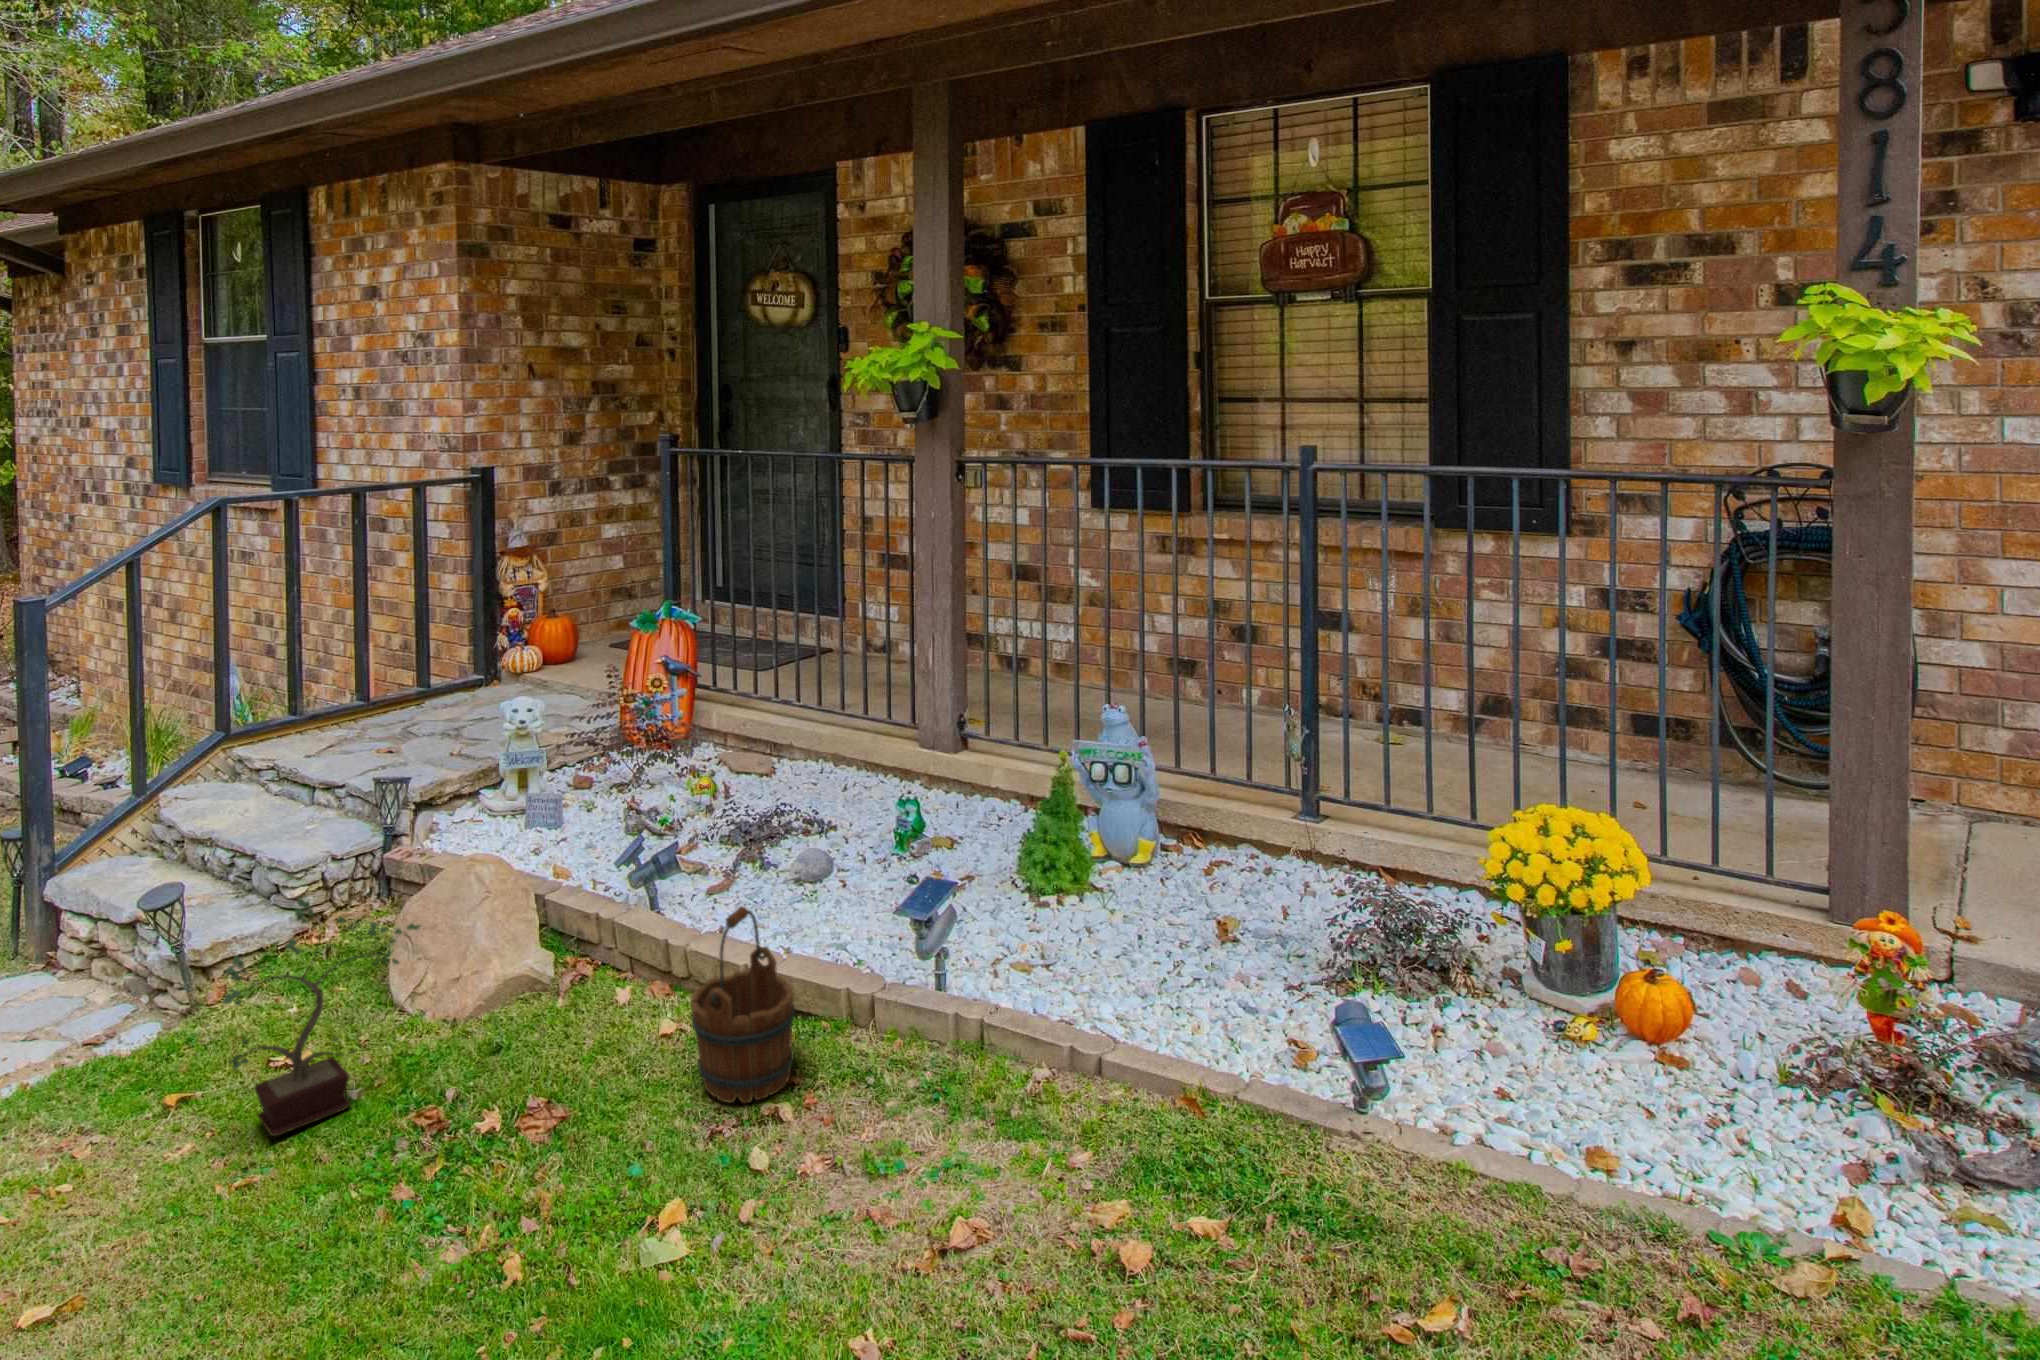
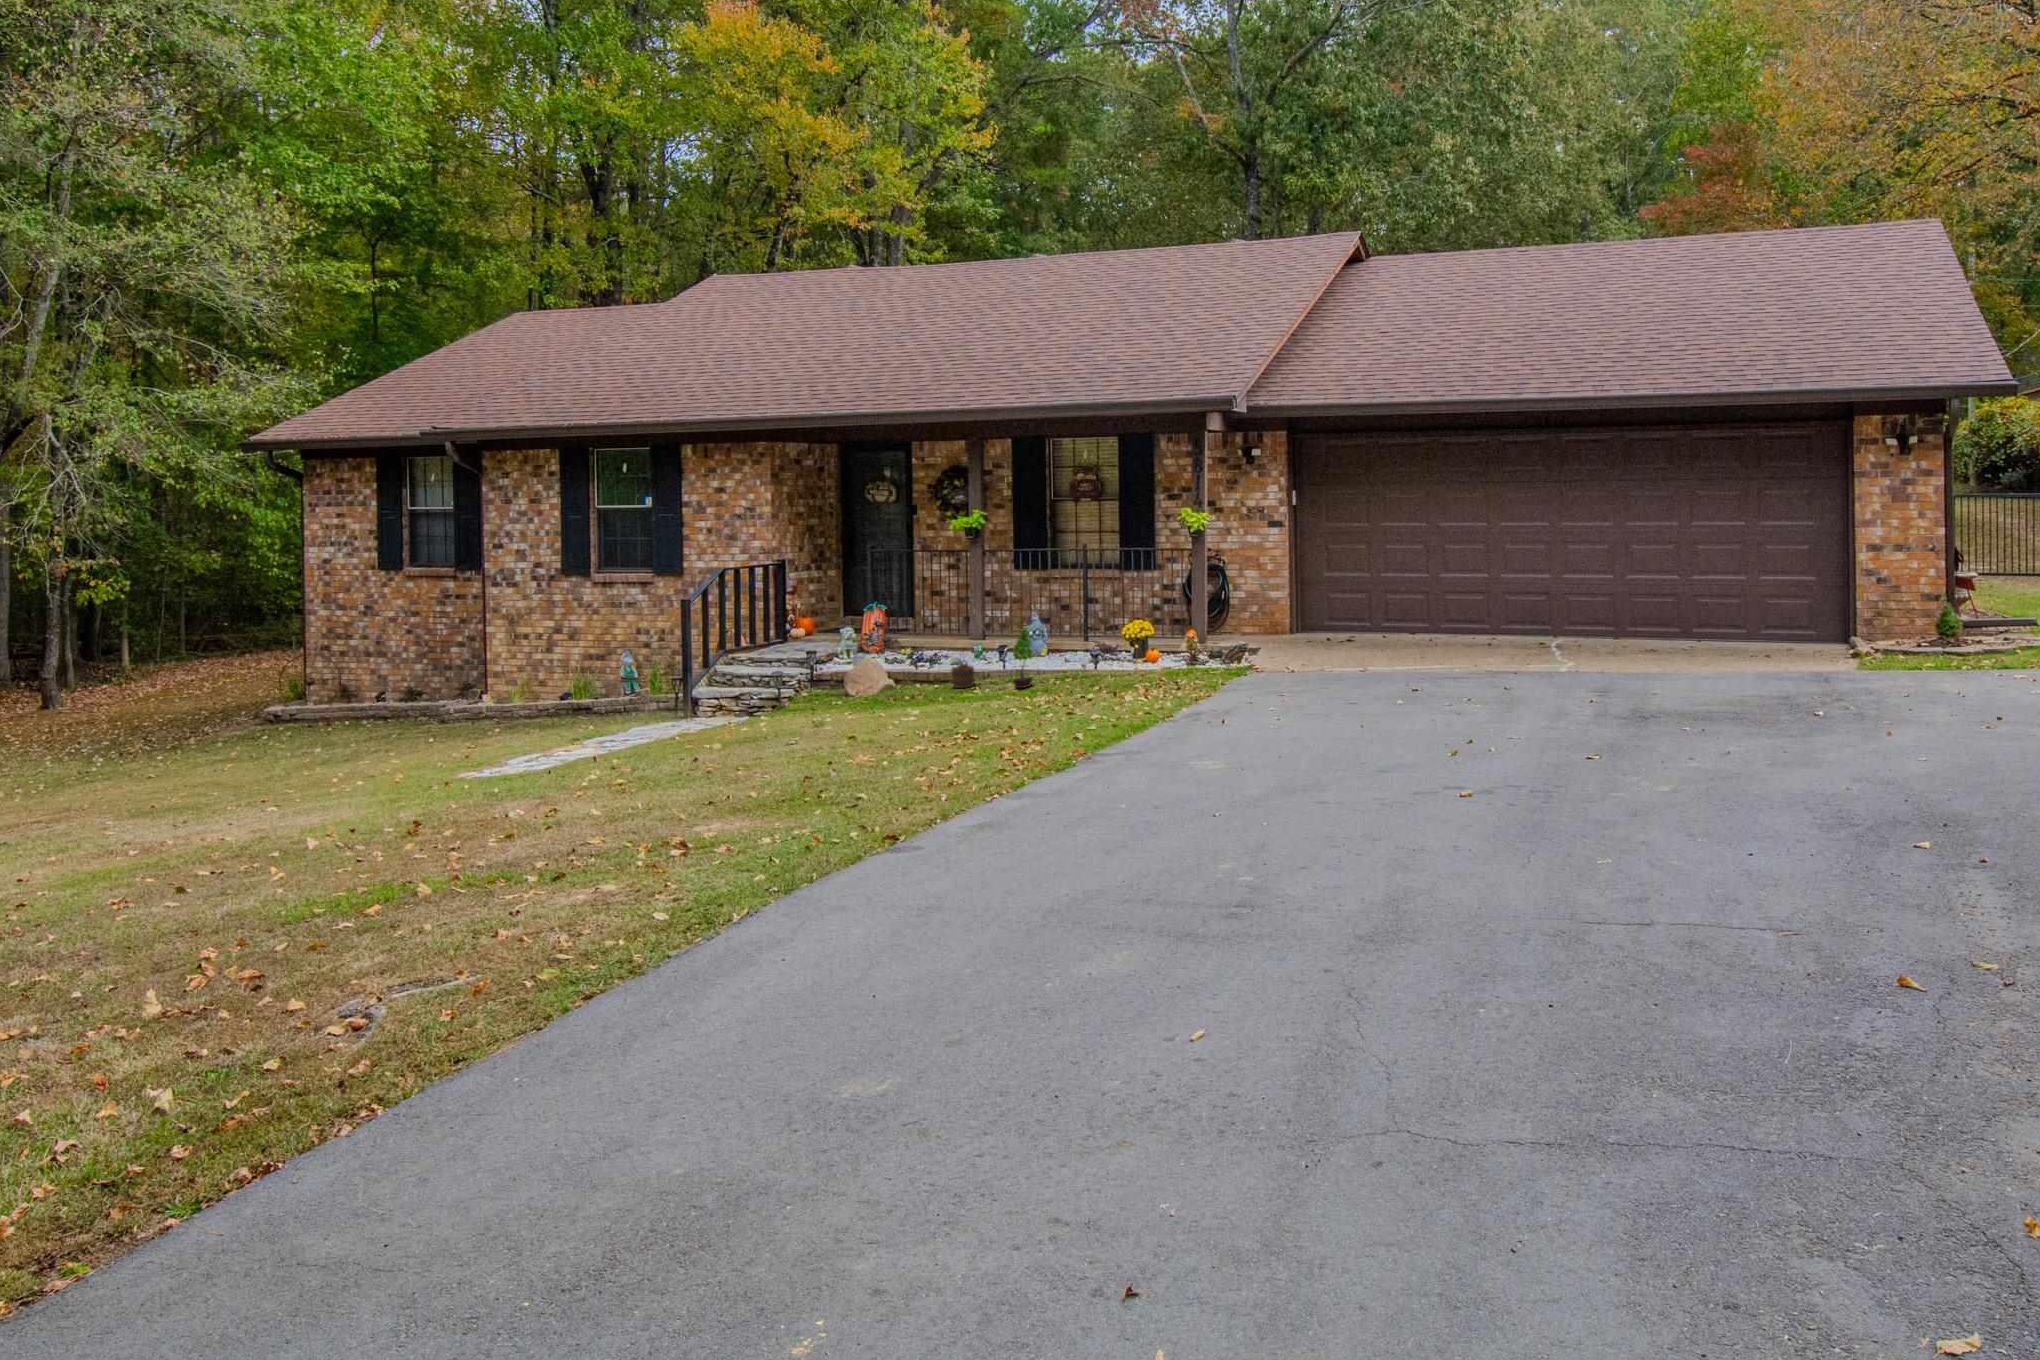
potted plant: present [222,899,420,1136] -> present [1013,638,1032,688]

